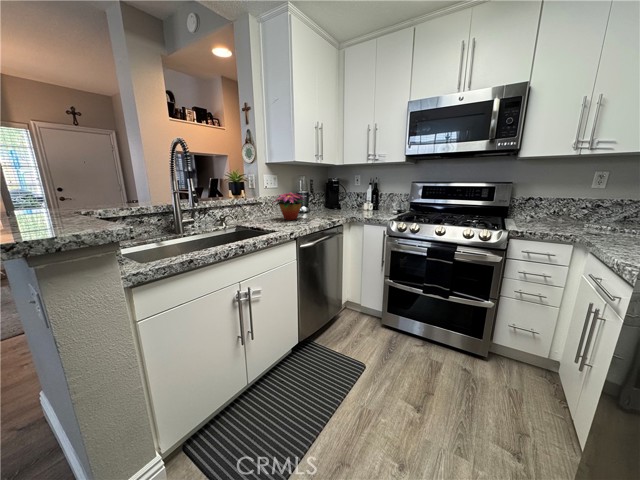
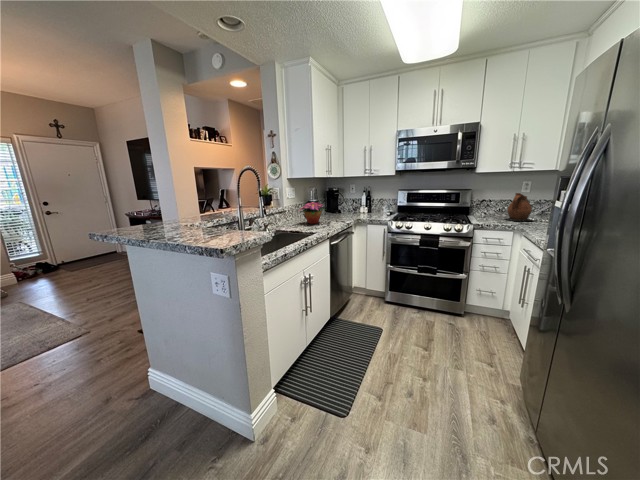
ceramic pitcher: none [559,187,612,231] -> present [506,193,533,221]

